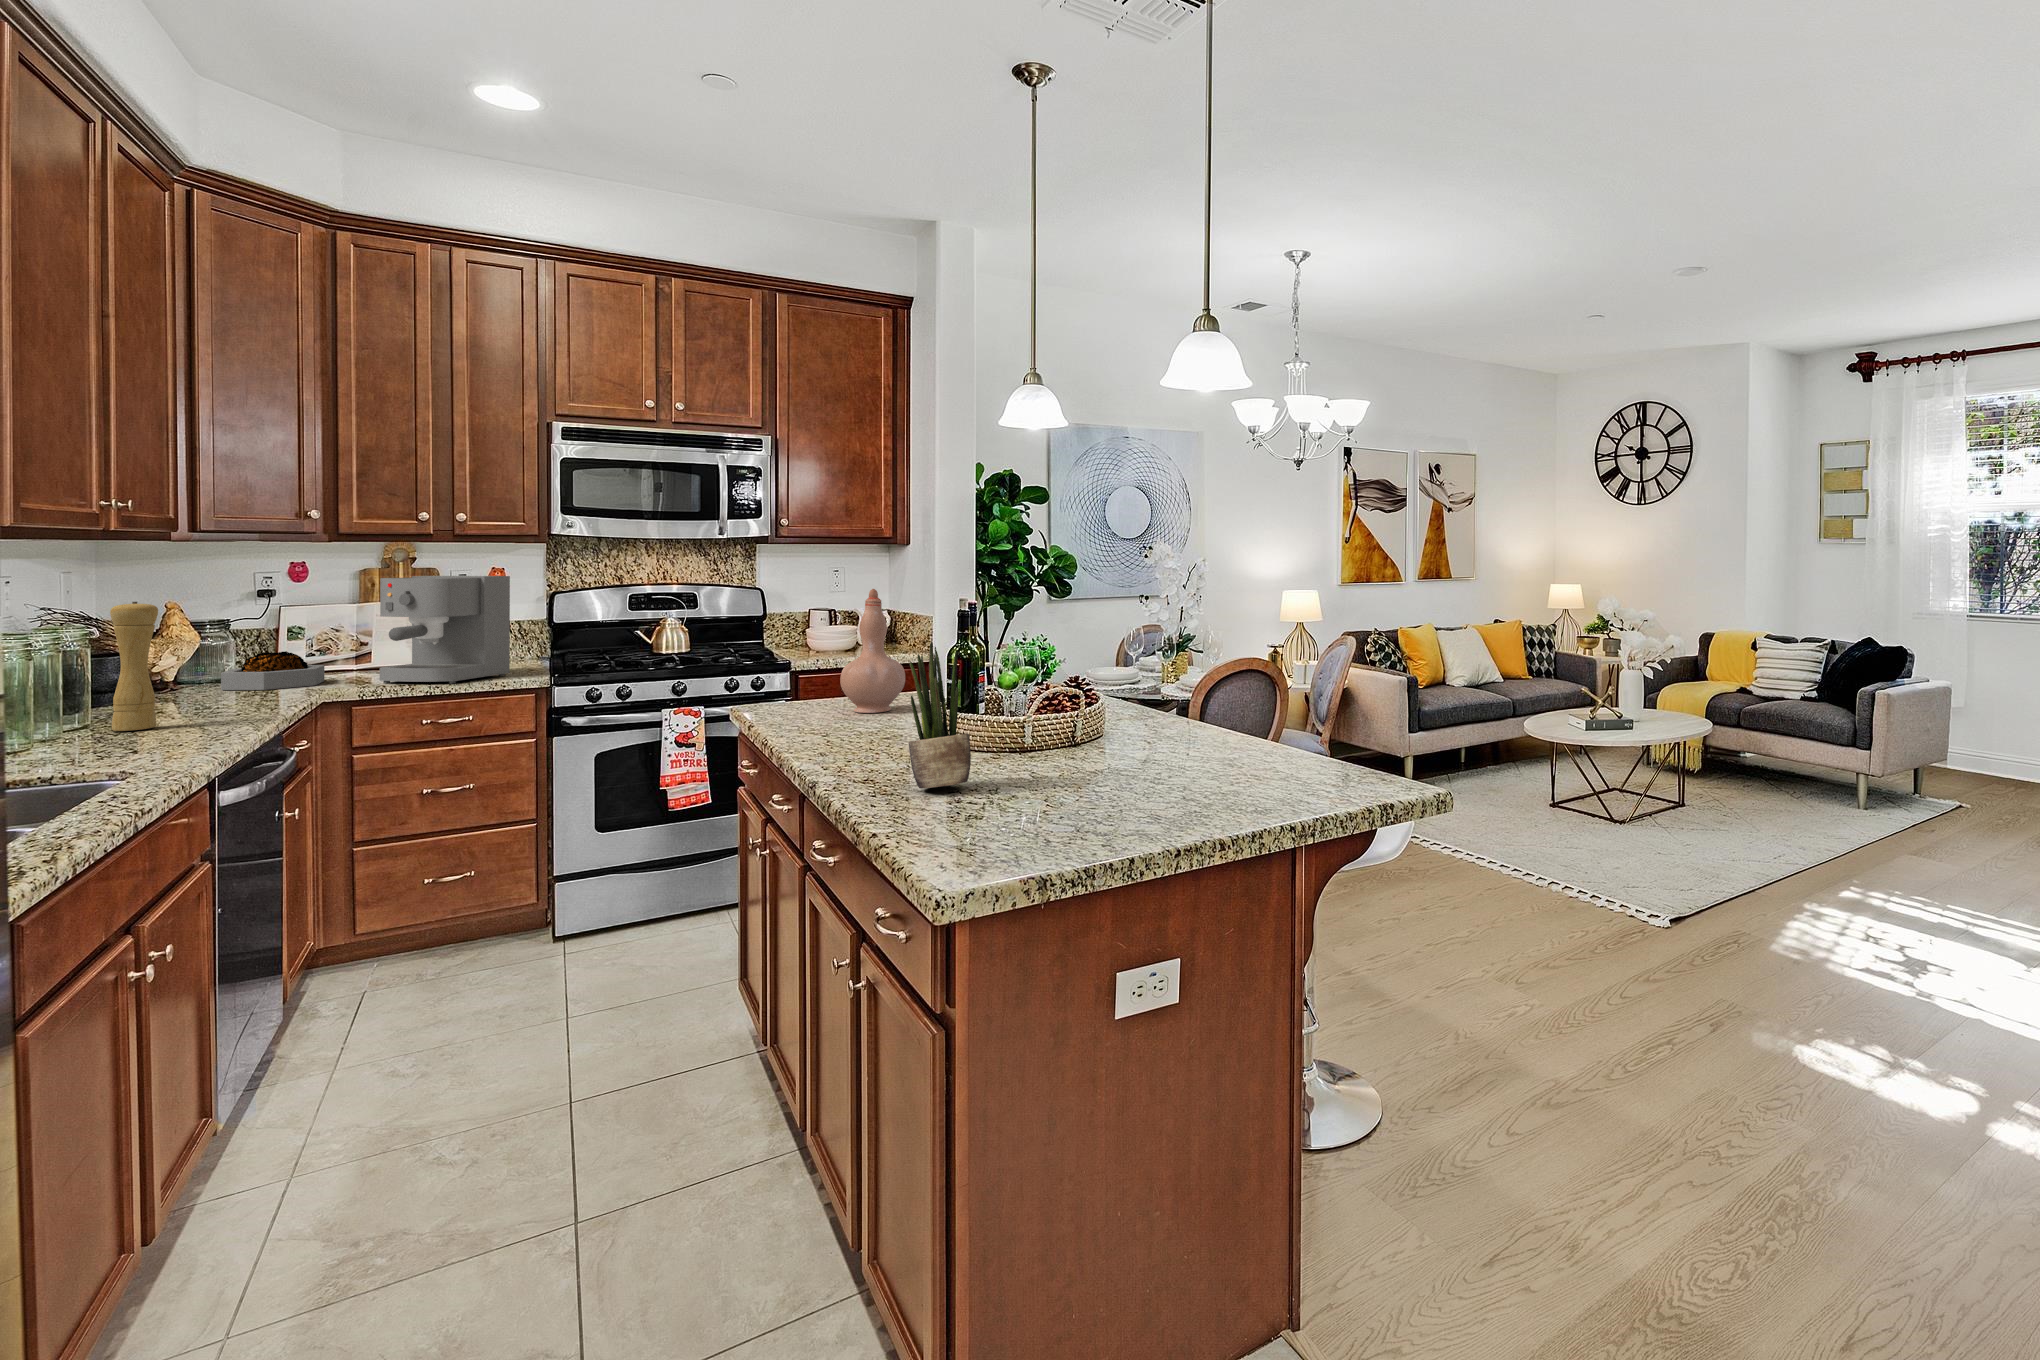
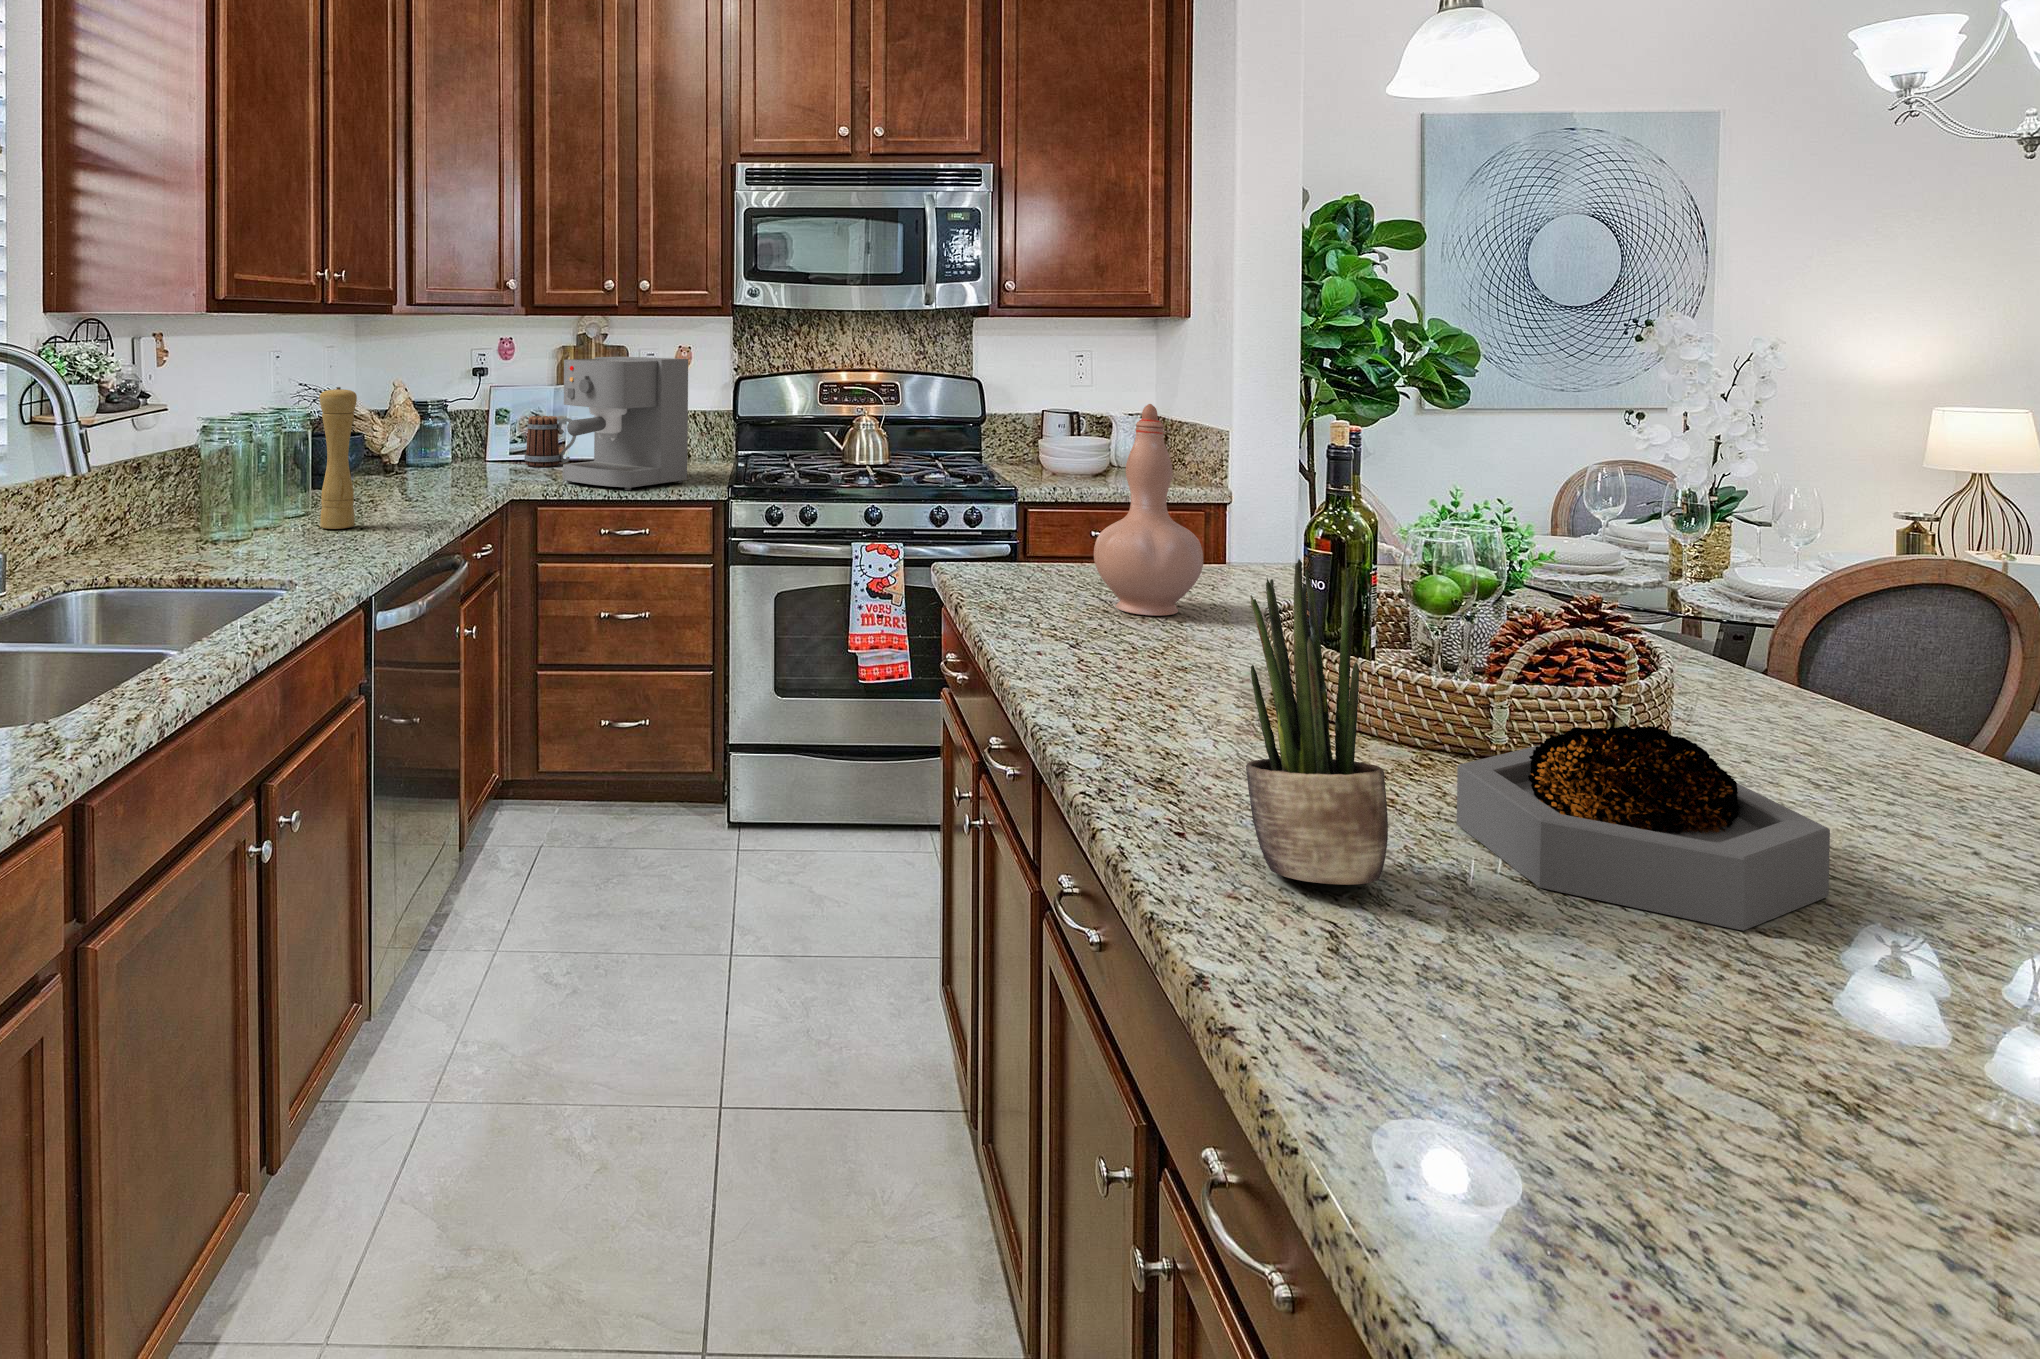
mug: none [327,630,387,675] -> present [524,416,576,467]
decorative bowl: present [221,651,324,690] -> present [1457,725,1830,931]

